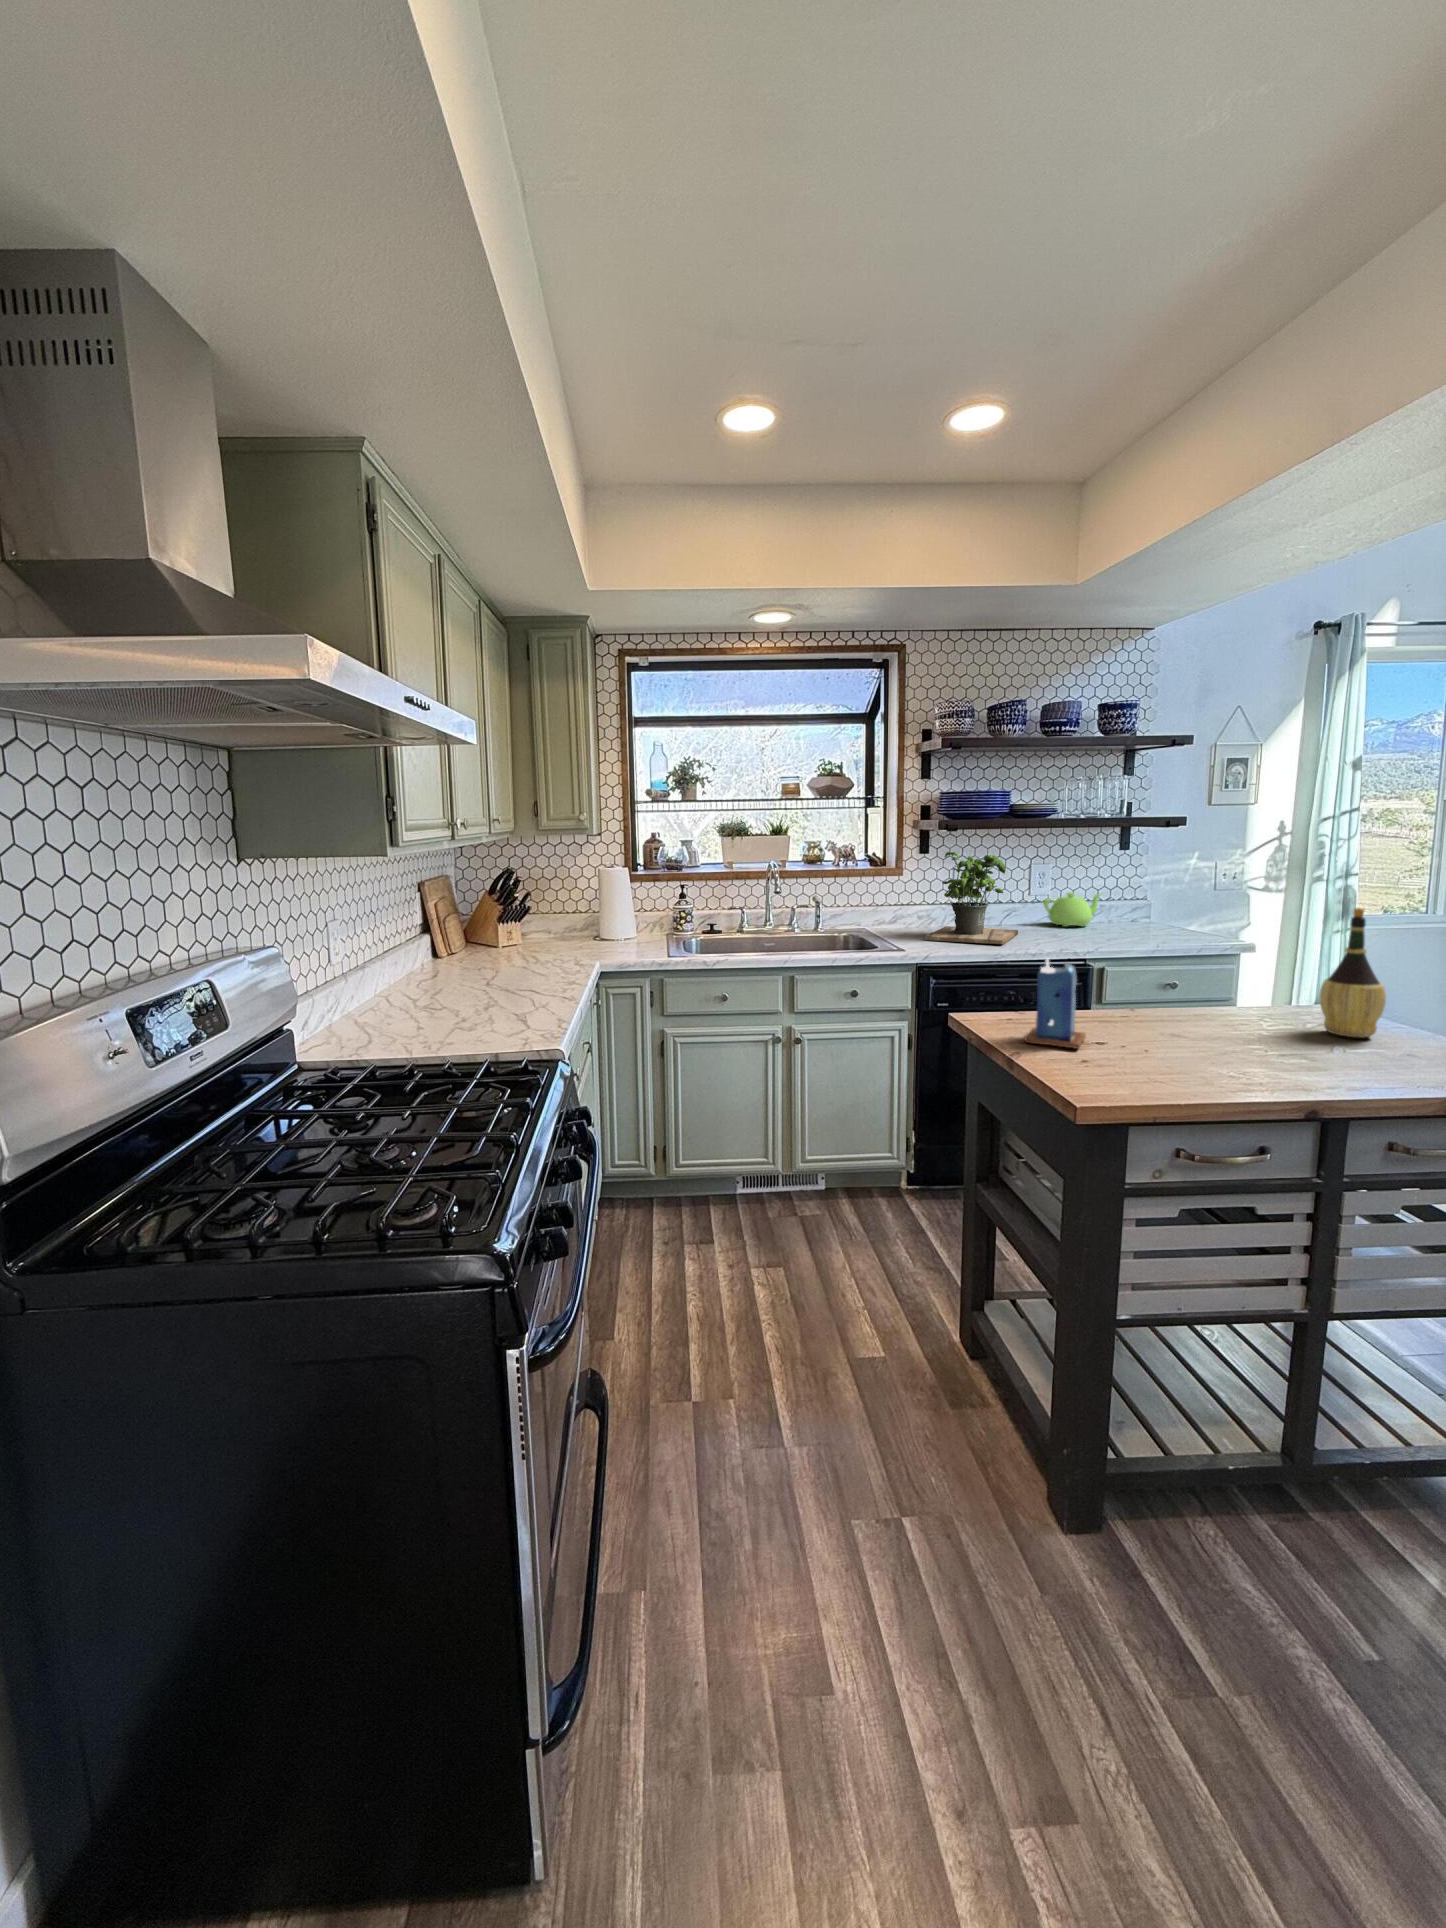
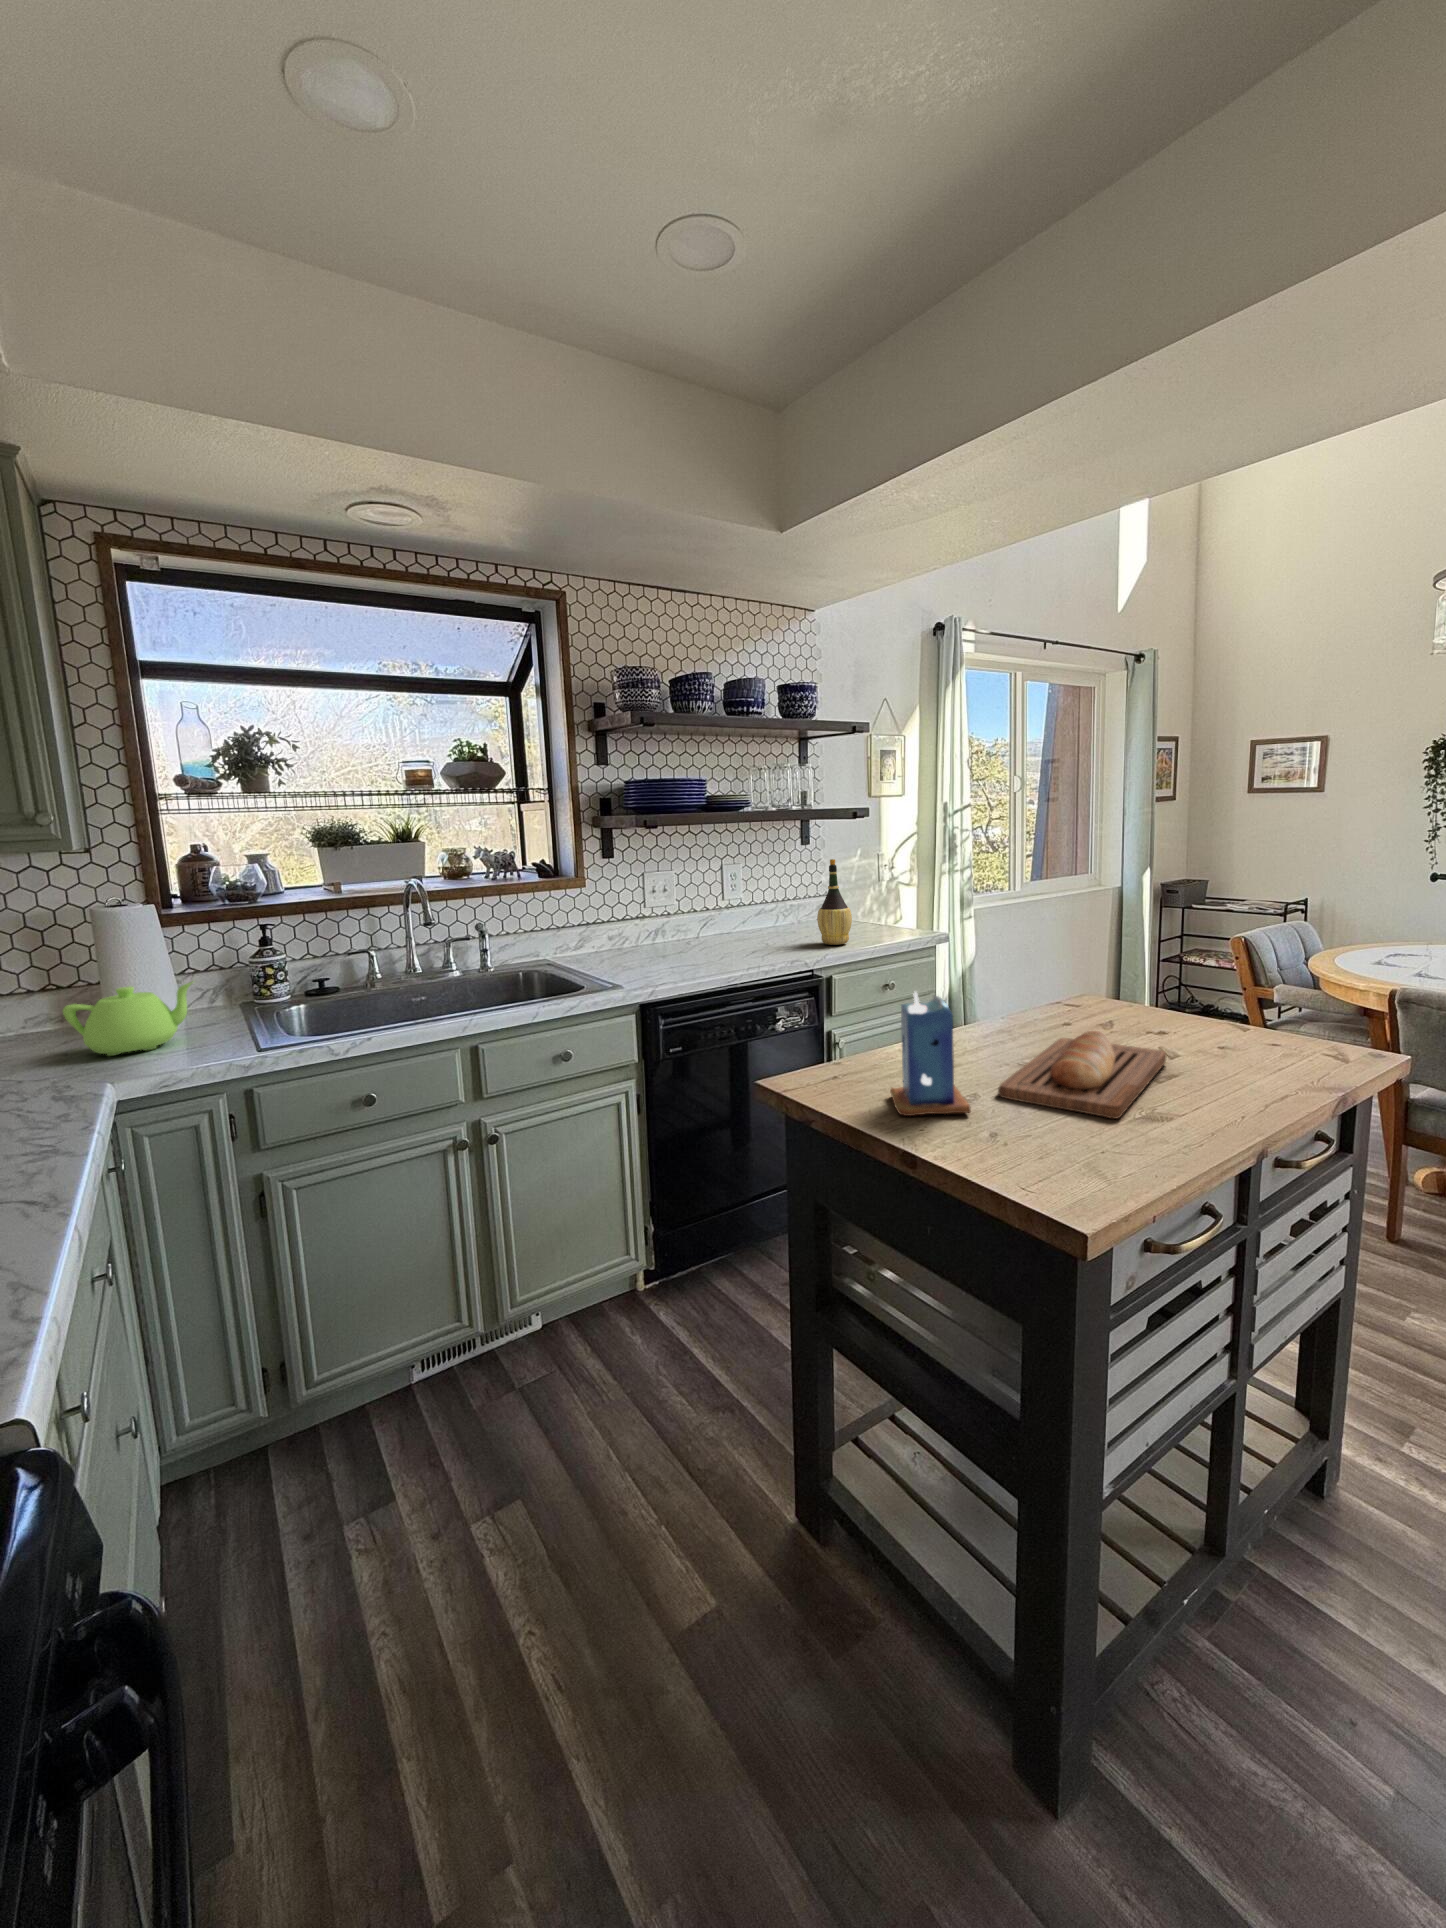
potted plant: present [925,852,1018,944] -> none [631,854,727,968]
teapot: present [1043,893,1100,927] -> present [63,981,193,1056]
wine bottle: present [1319,908,1386,1037] -> present [817,859,852,945]
bread loaf: none [1119,1015,1312,1071] -> present [998,1031,1166,1119]

